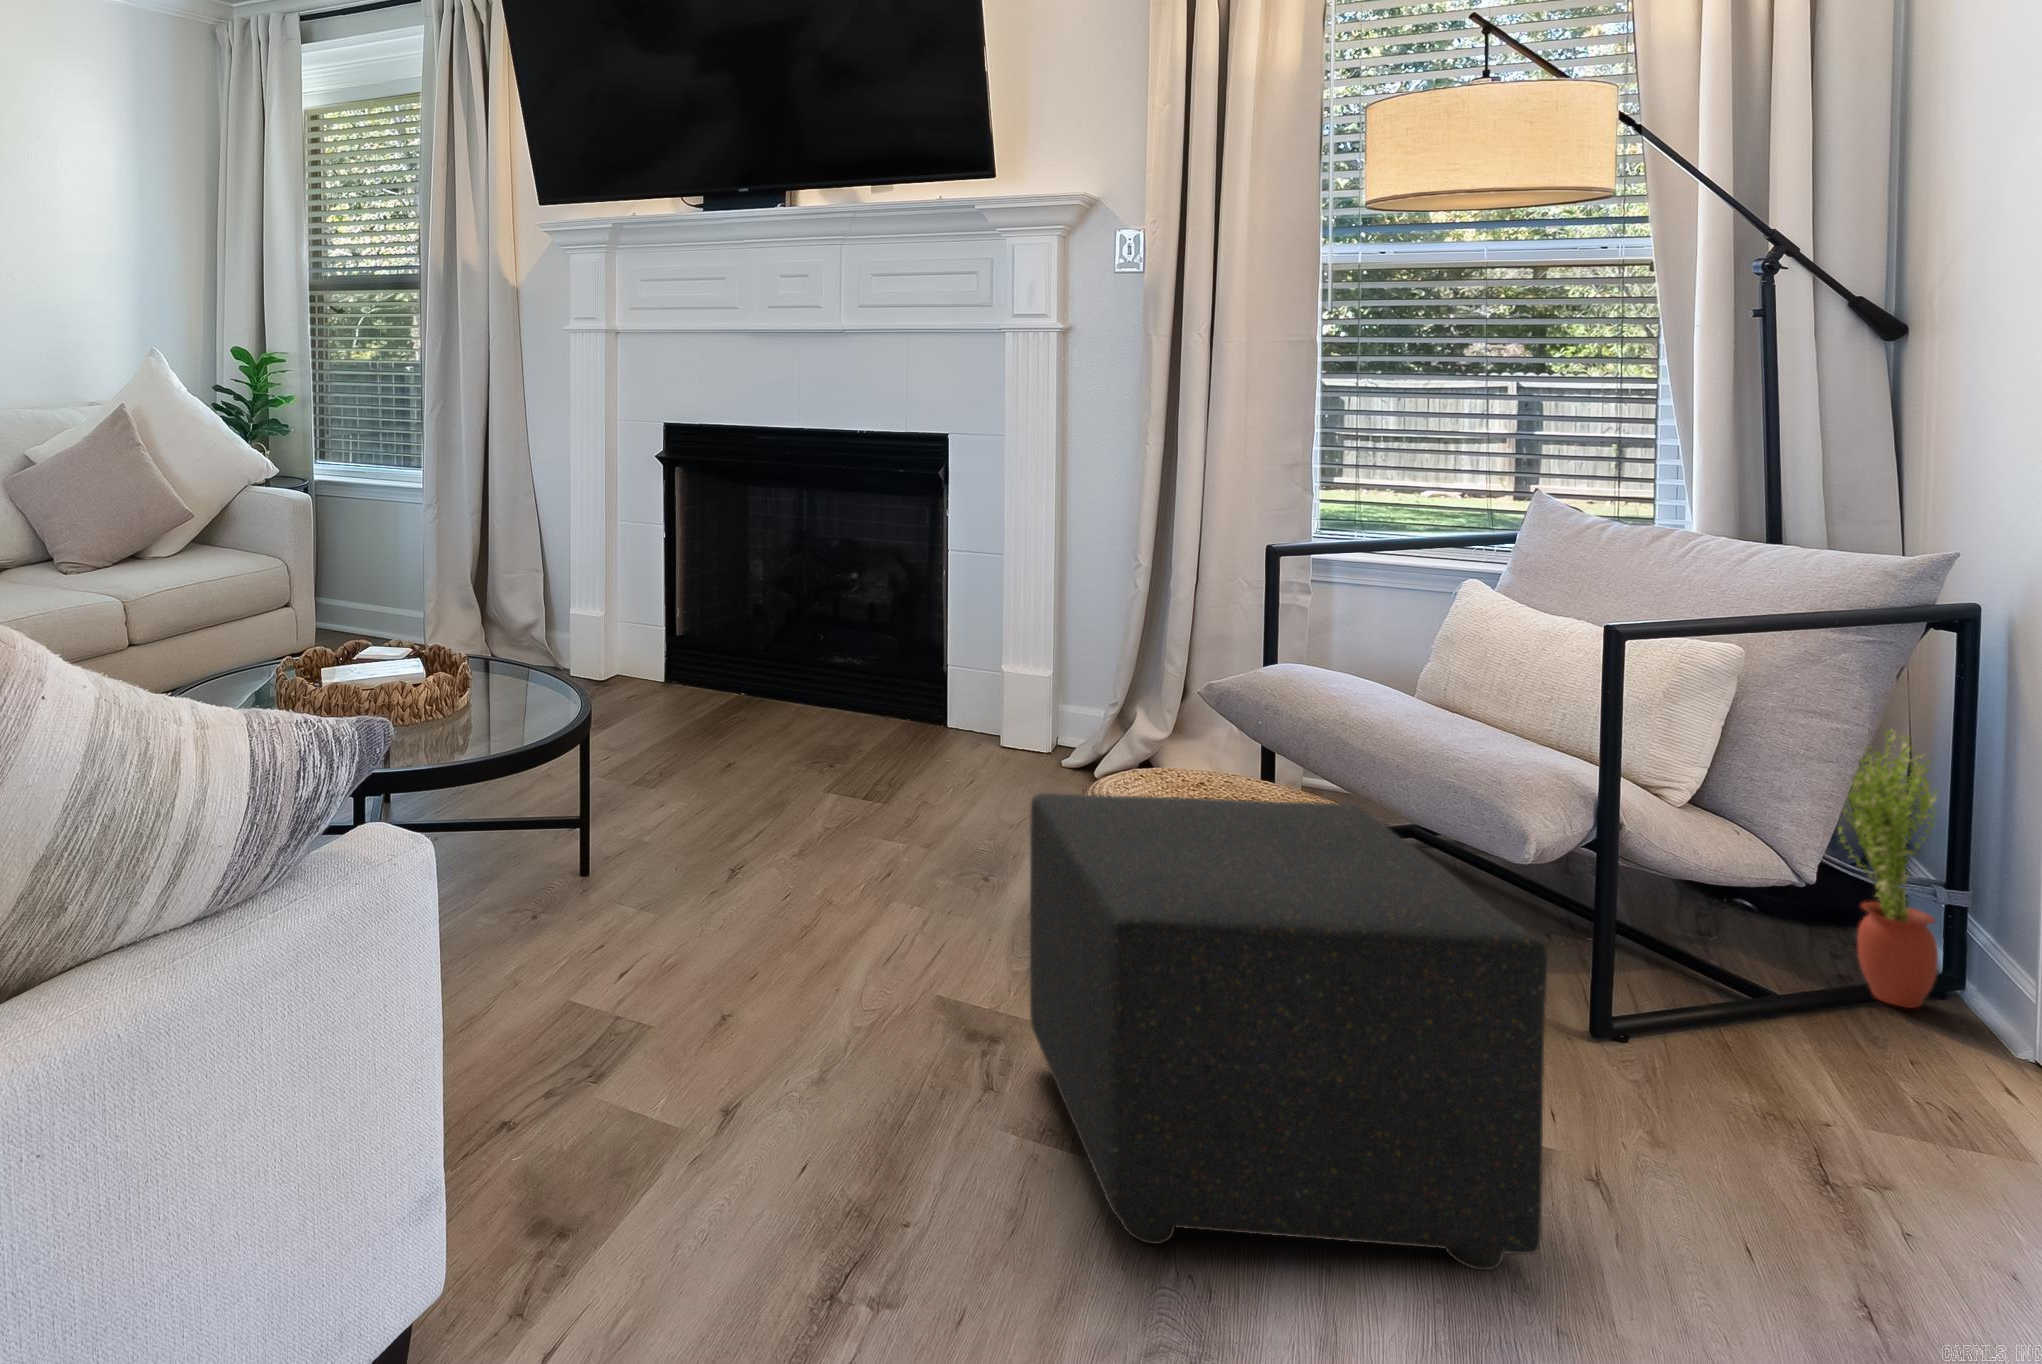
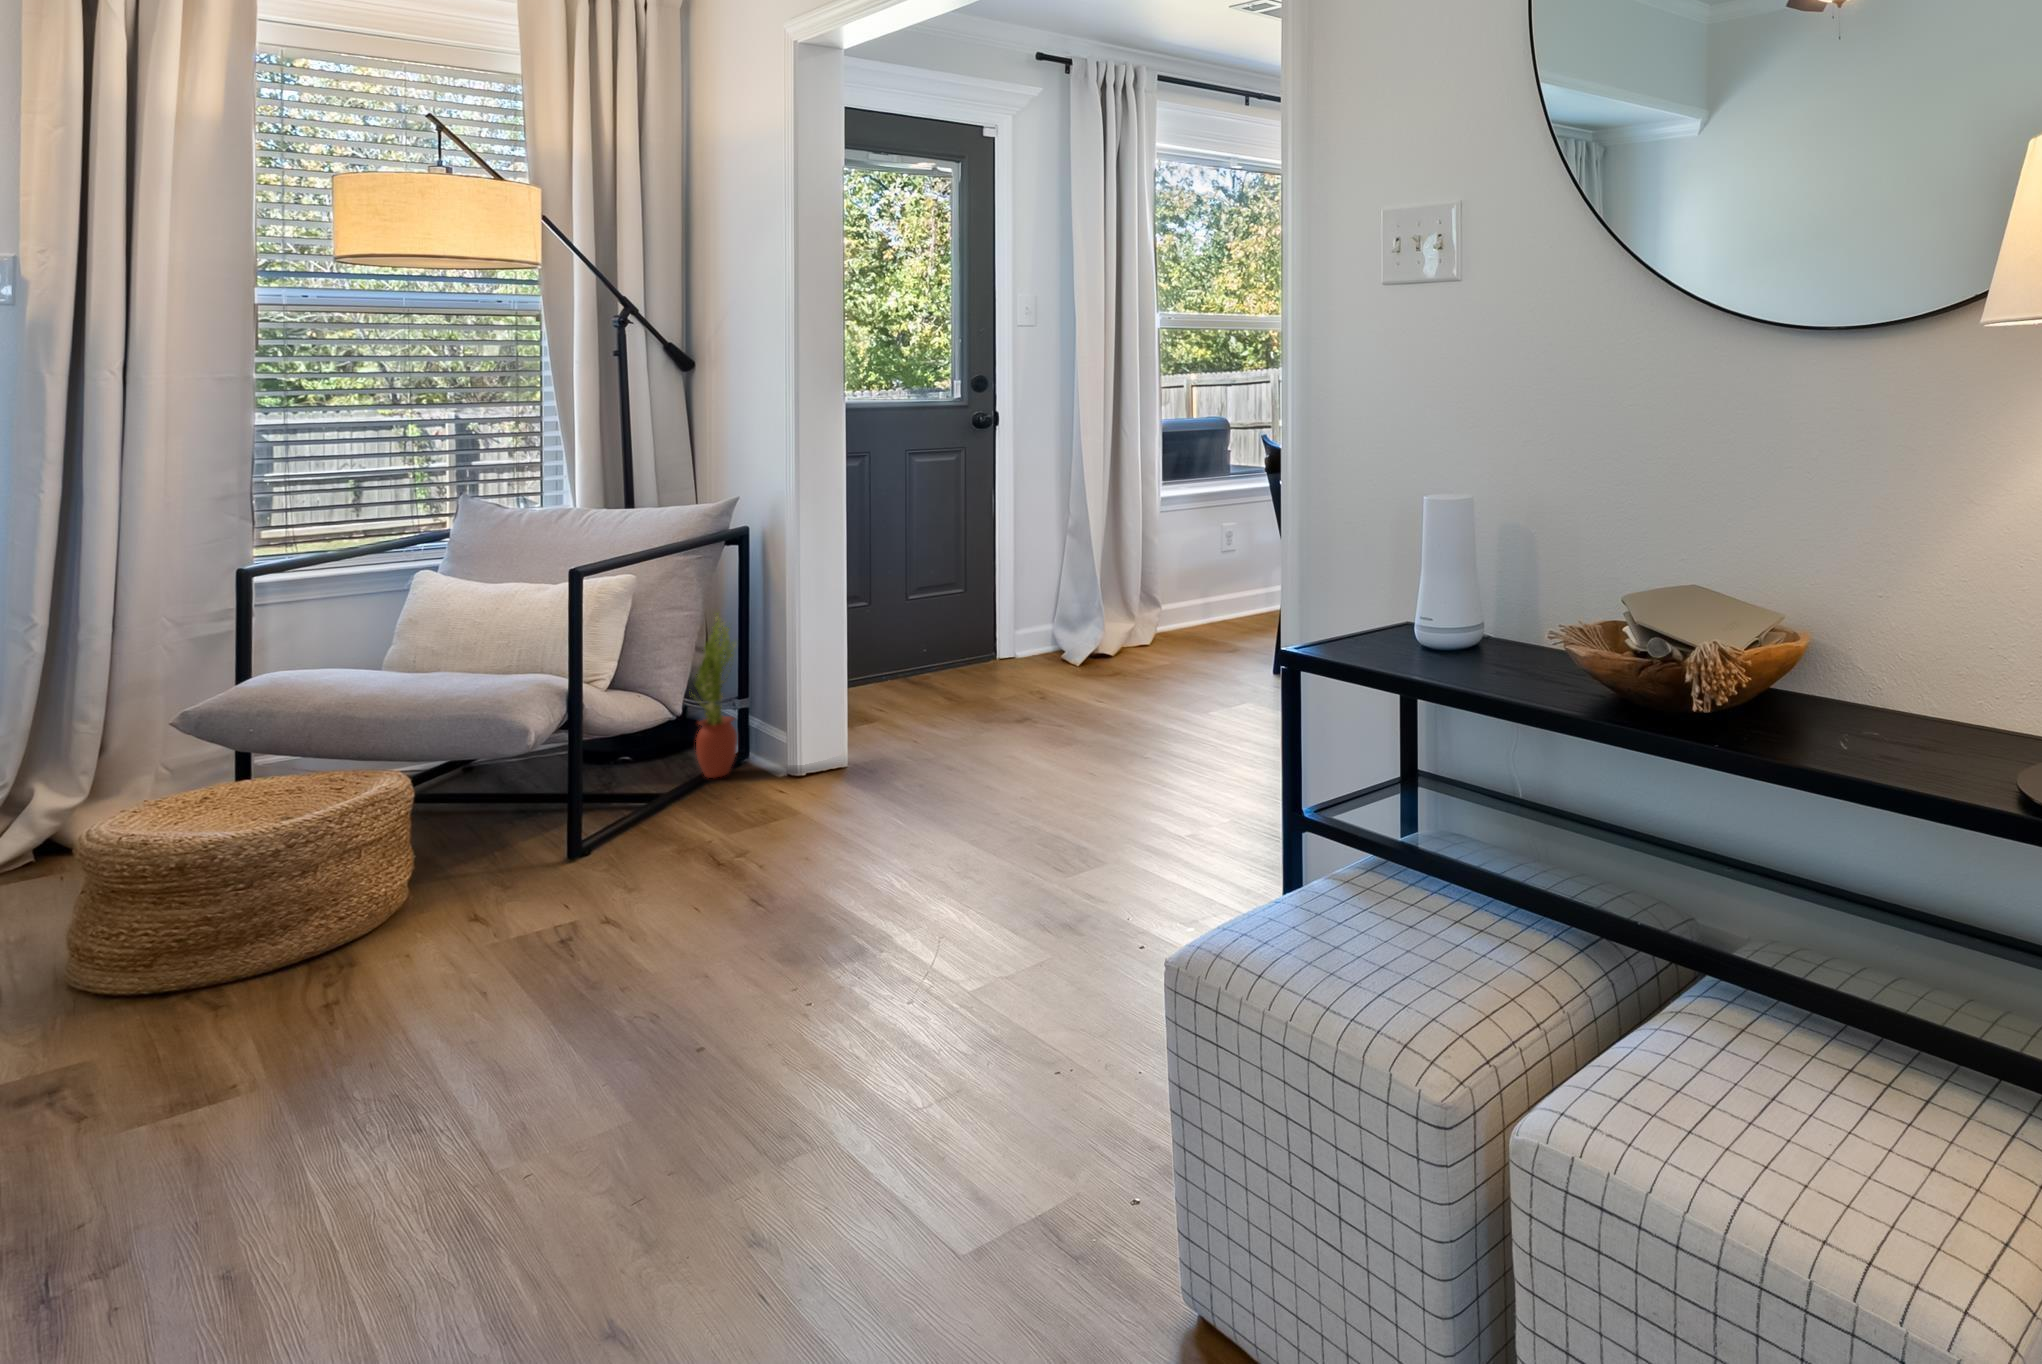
ottoman: present [1030,793,1547,1270] -> none [103,739,612,1115]

